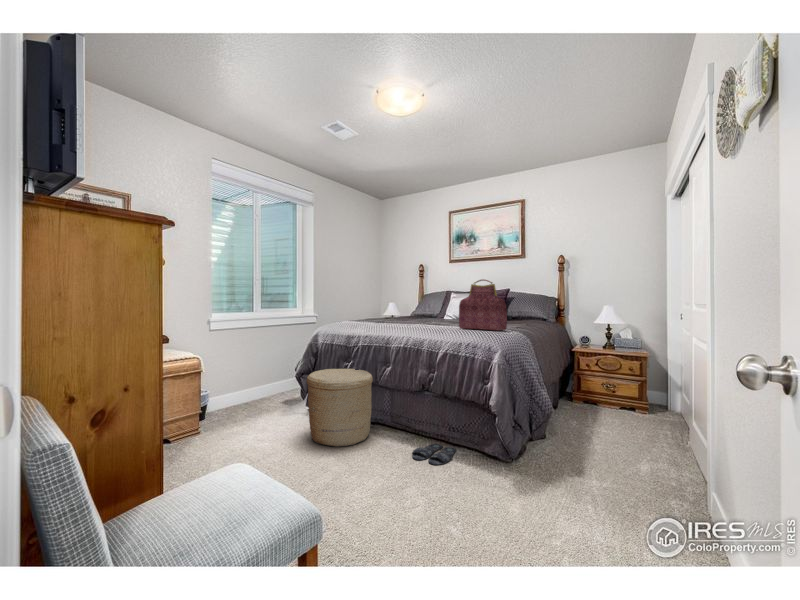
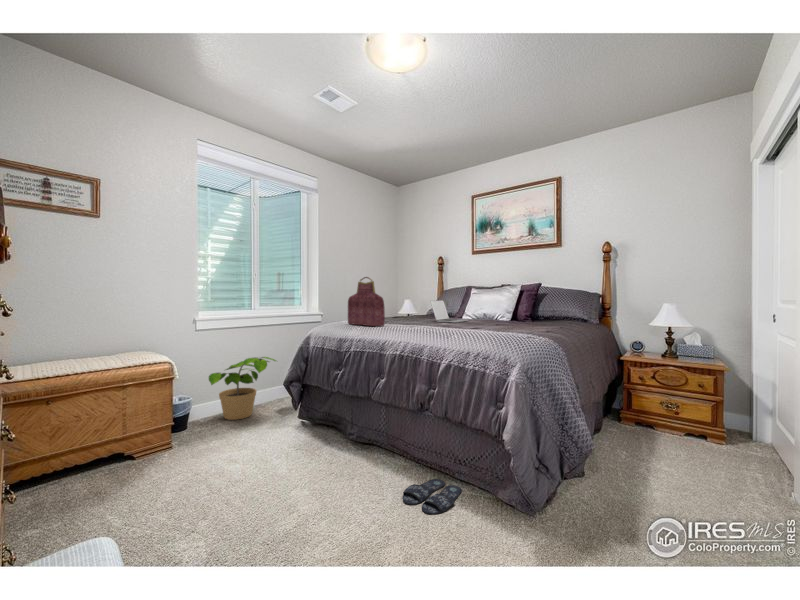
handbag: present [459,279,507,331] -> present [348,277,385,326]
laptop: none [418,303,450,322] -> present [430,300,468,323]
potted plant: none [225,353,287,410] -> present [209,357,276,420]
woven basket: present [307,369,373,447] -> none [283,378,363,477]

